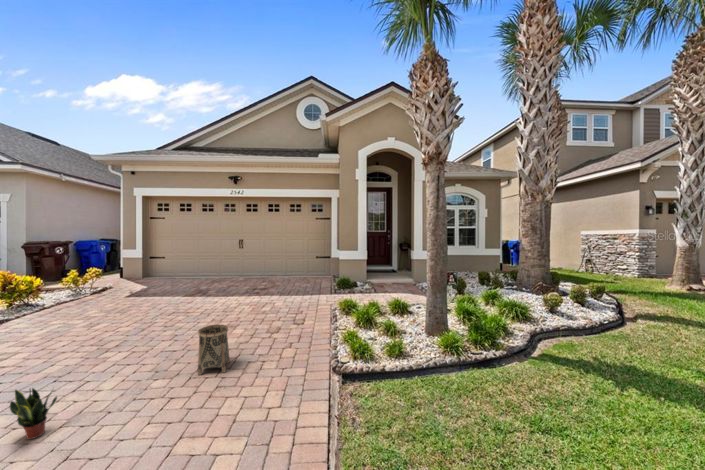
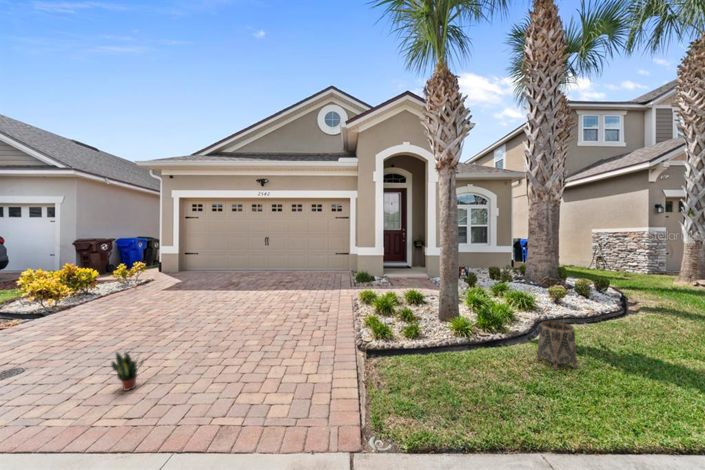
basket: present [198,325,230,375] -> present [537,321,577,370]

